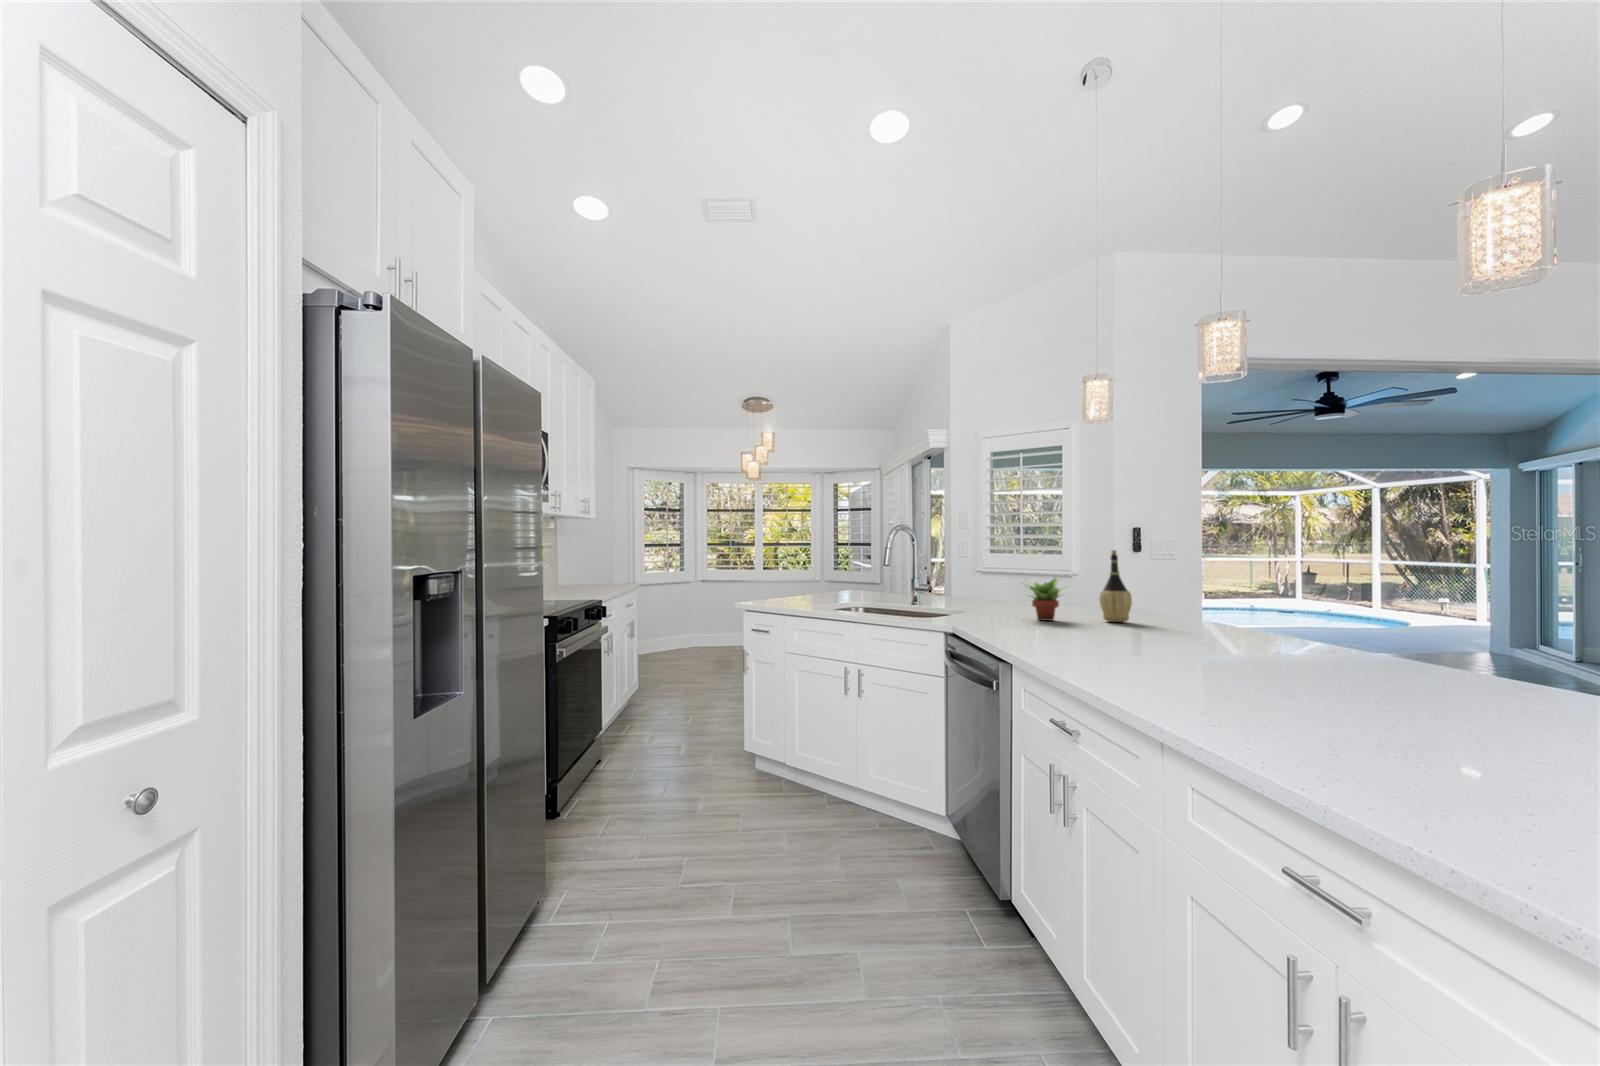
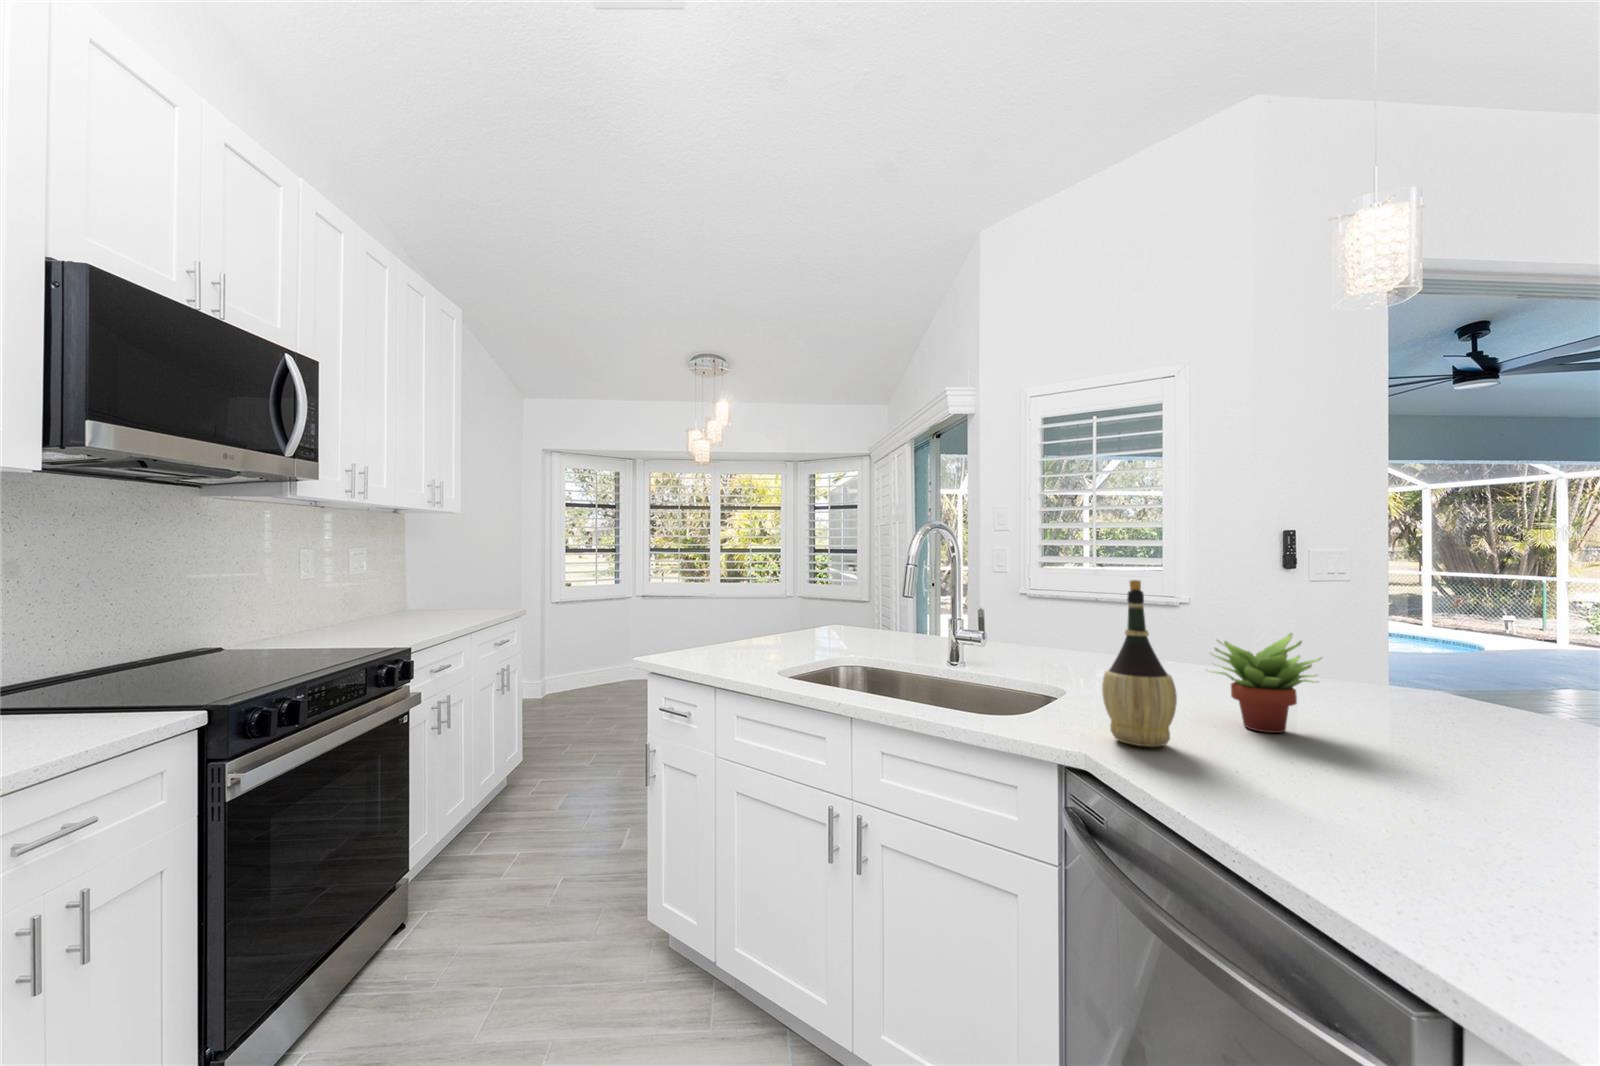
wine bottle: present [1099,550,1132,622] -> present [1102,580,1177,747]

